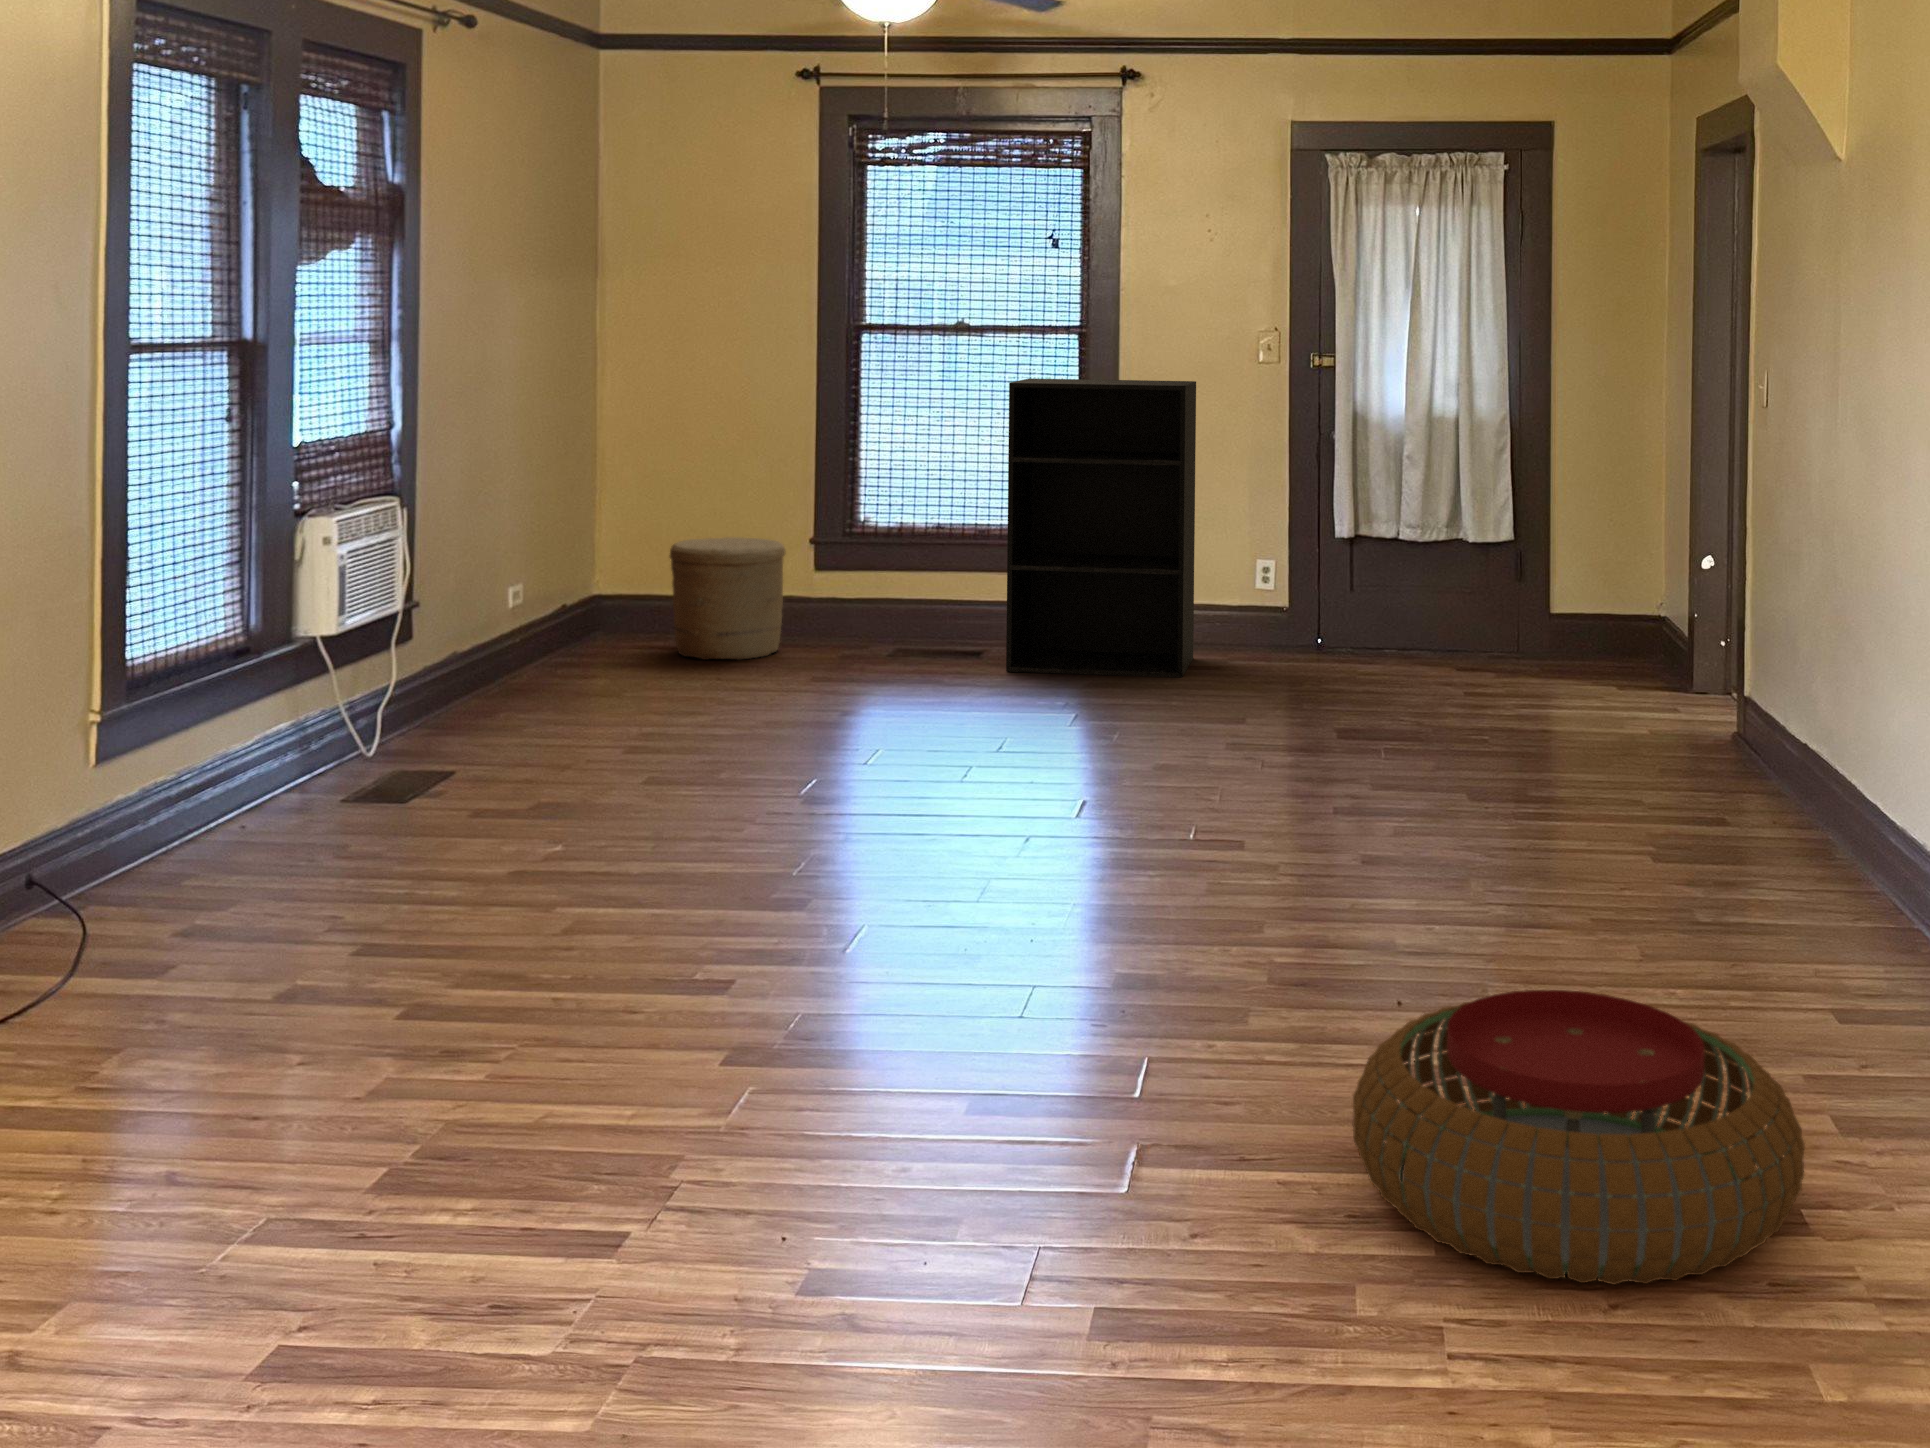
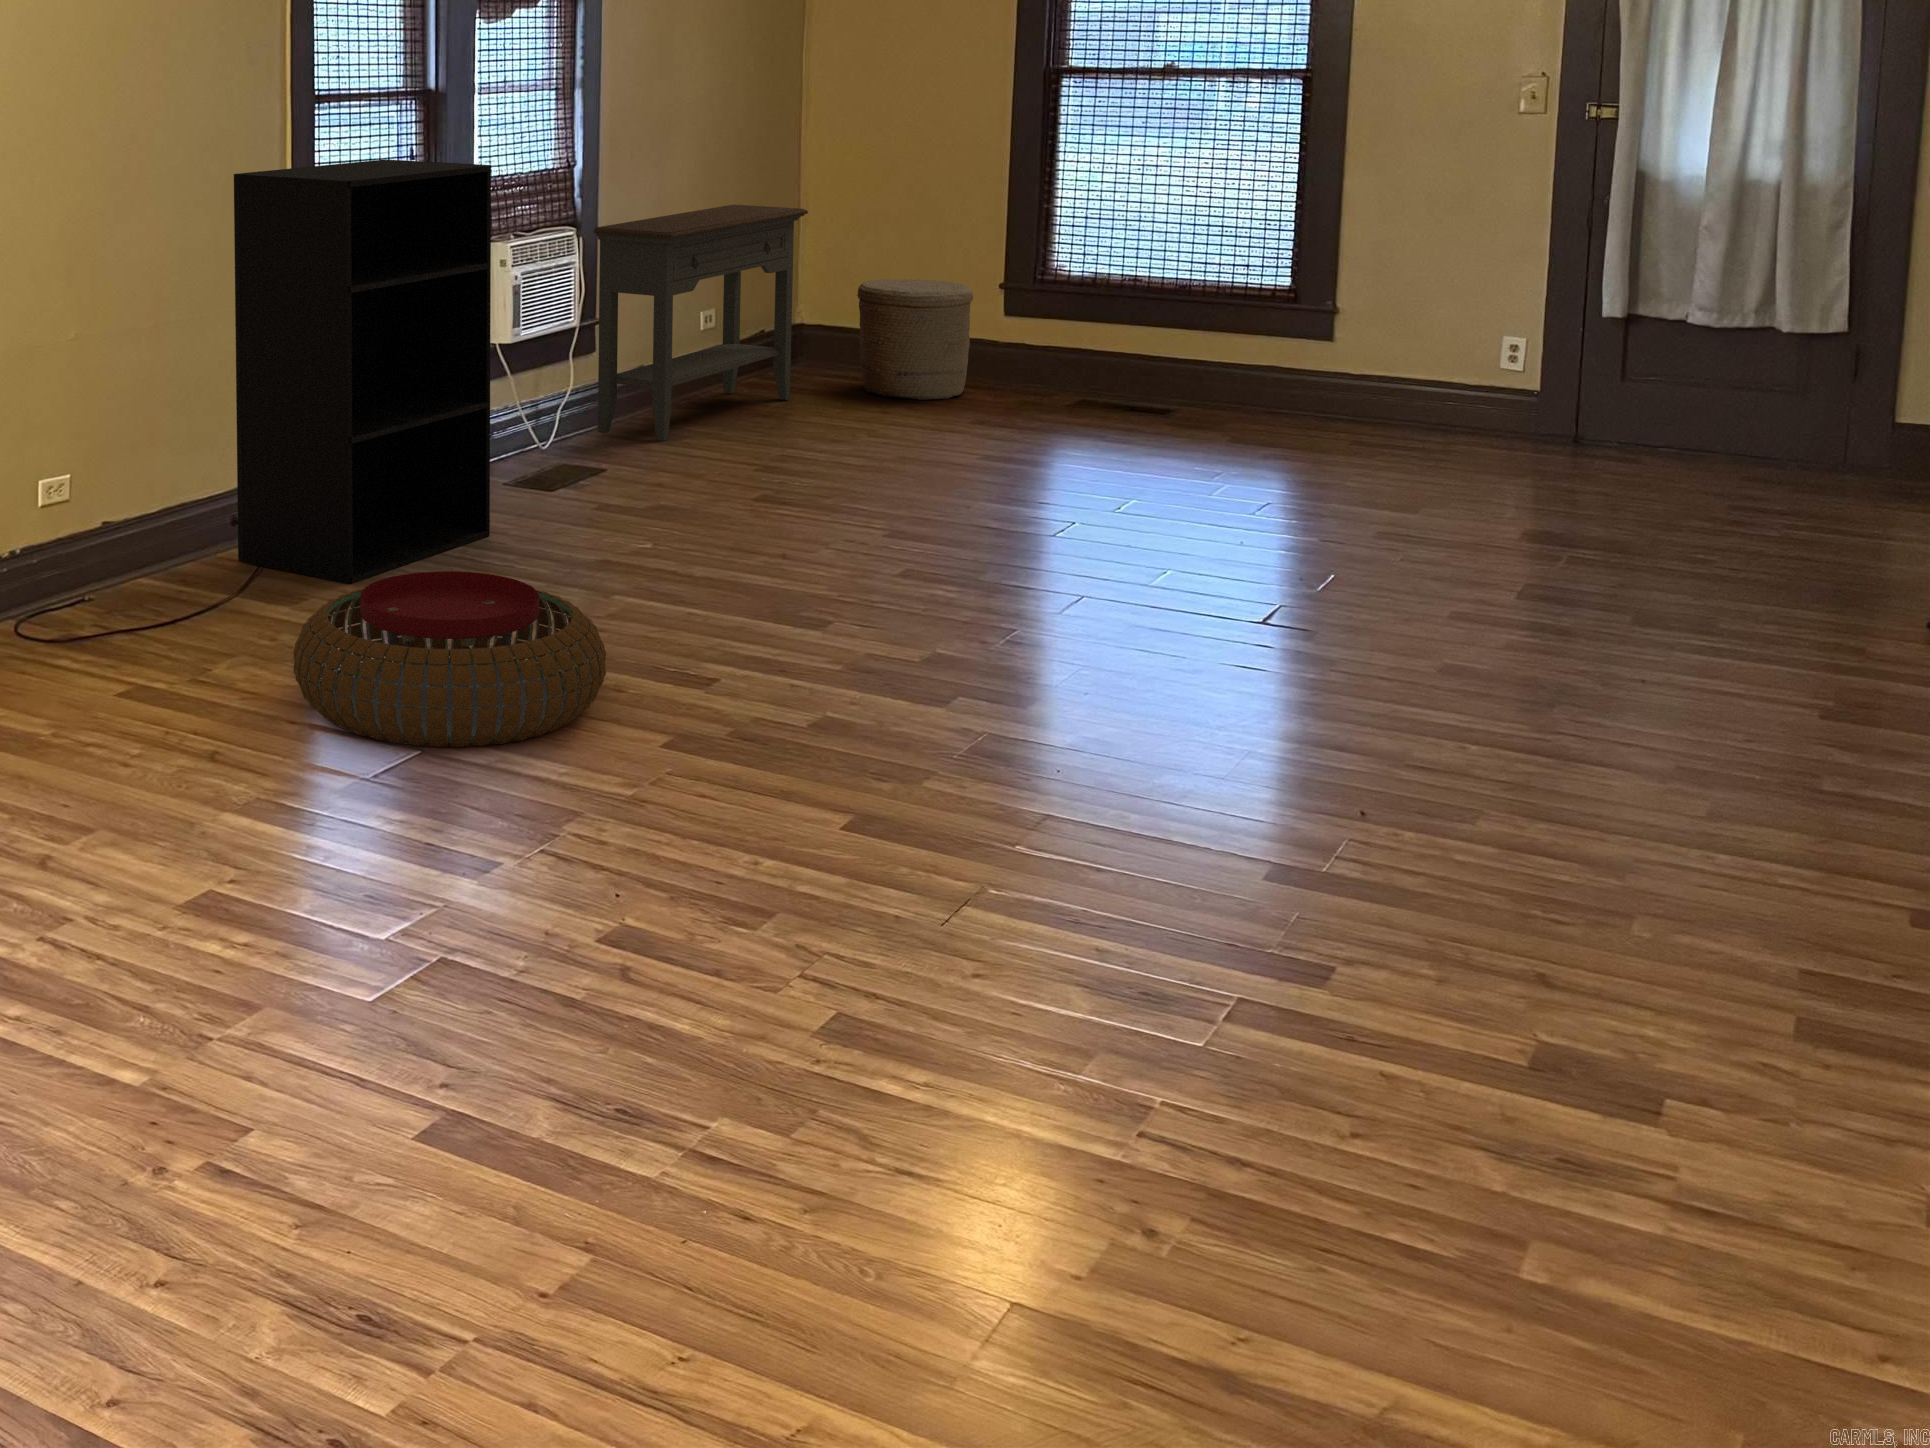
bookshelf: present [1006,379,1196,678] -> present [234,159,491,584]
console table: none [415,469,625,731] -> present [594,205,808,441]
pouf: present [1352,990,1805,1285] -> present [293,571,606,747]

